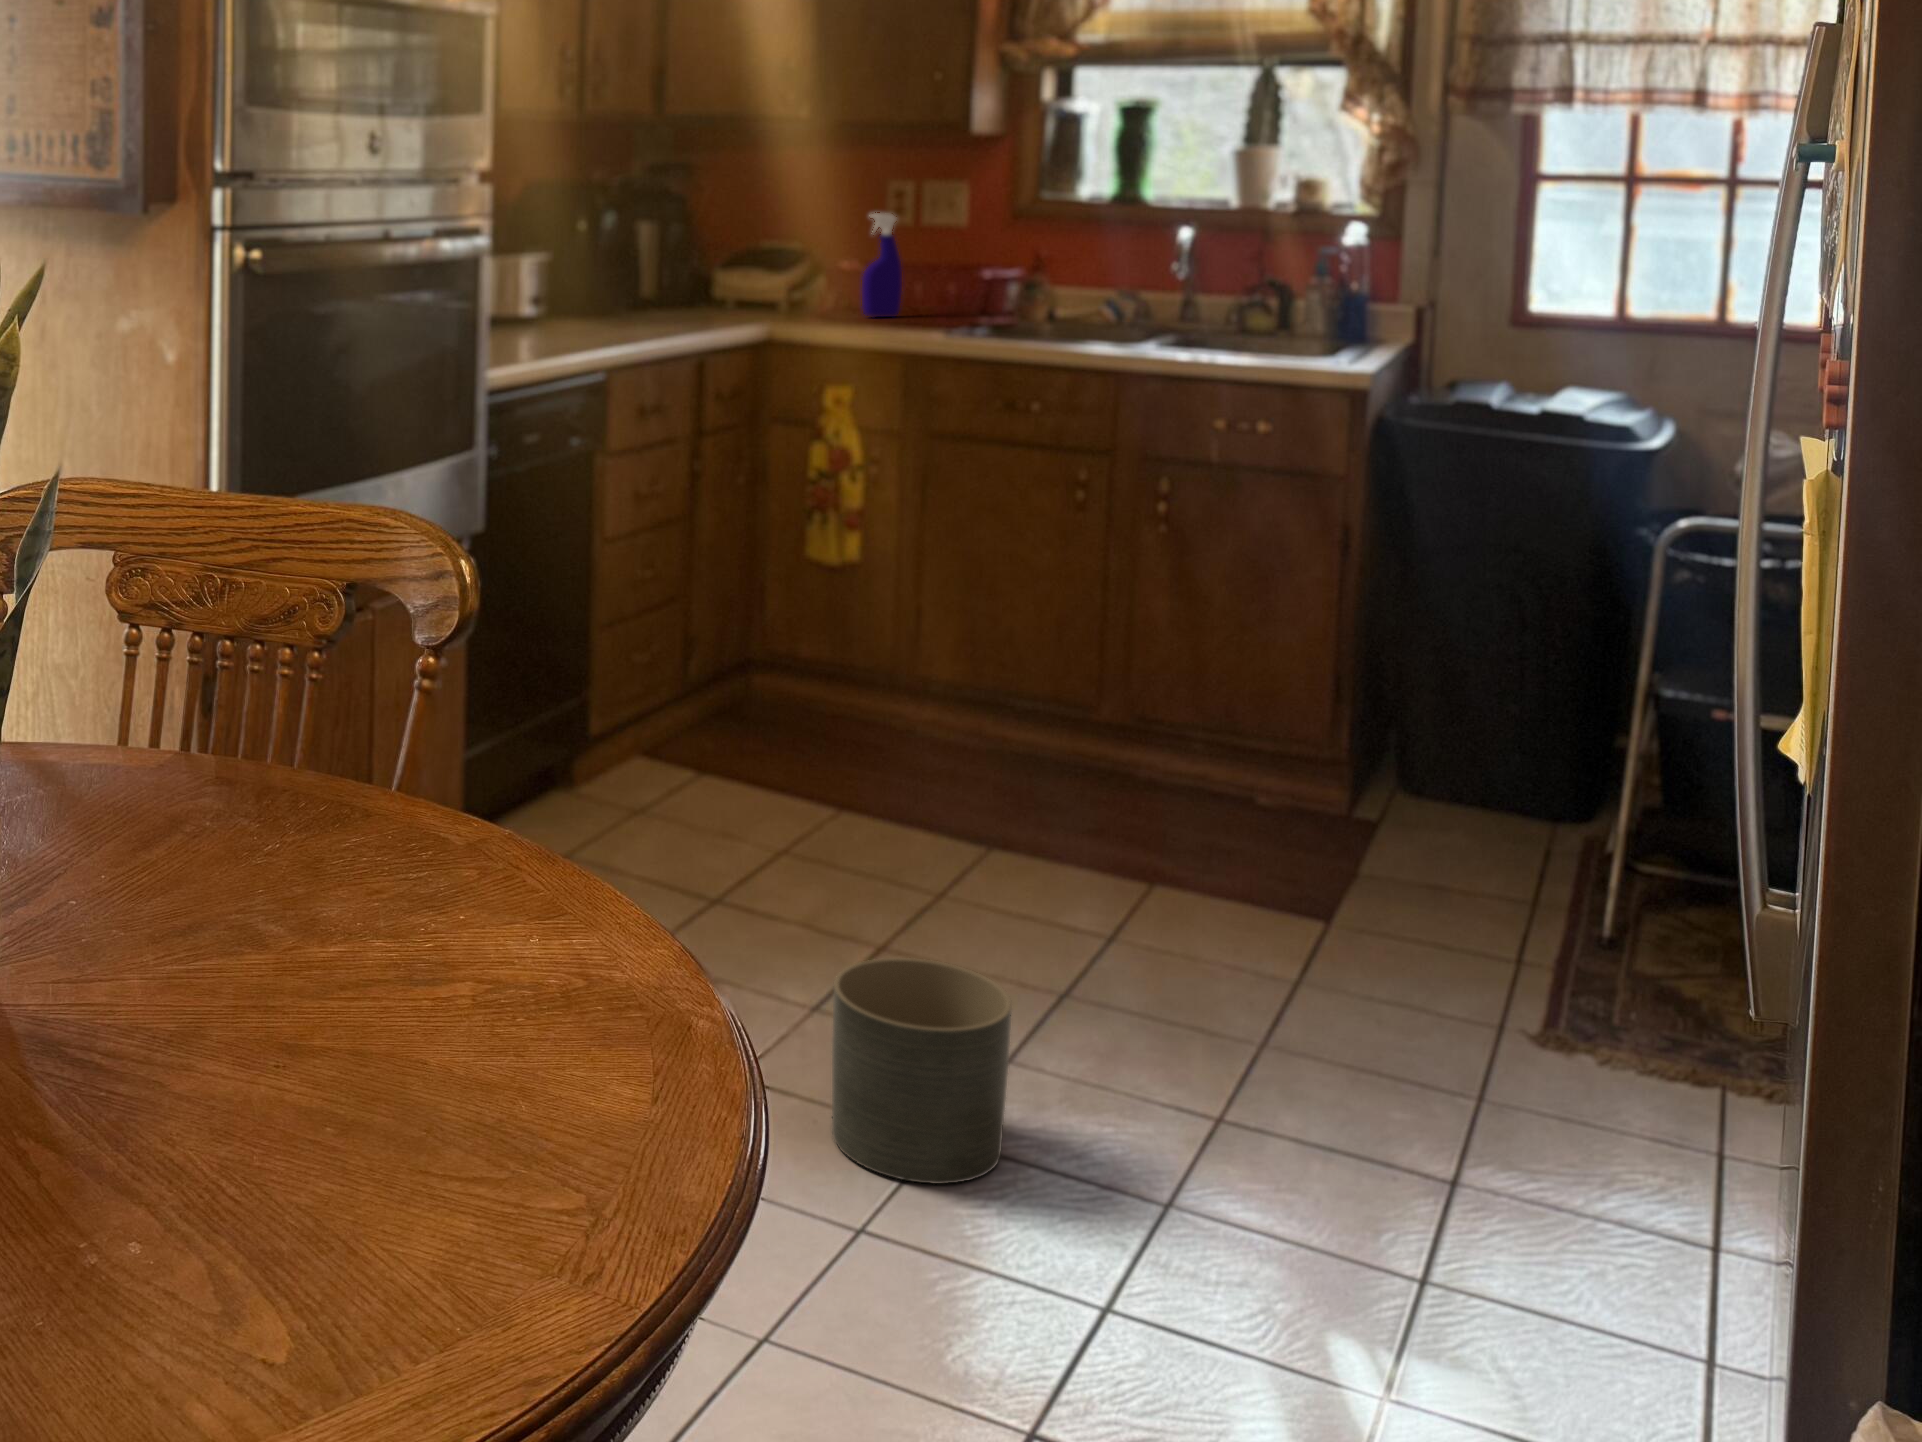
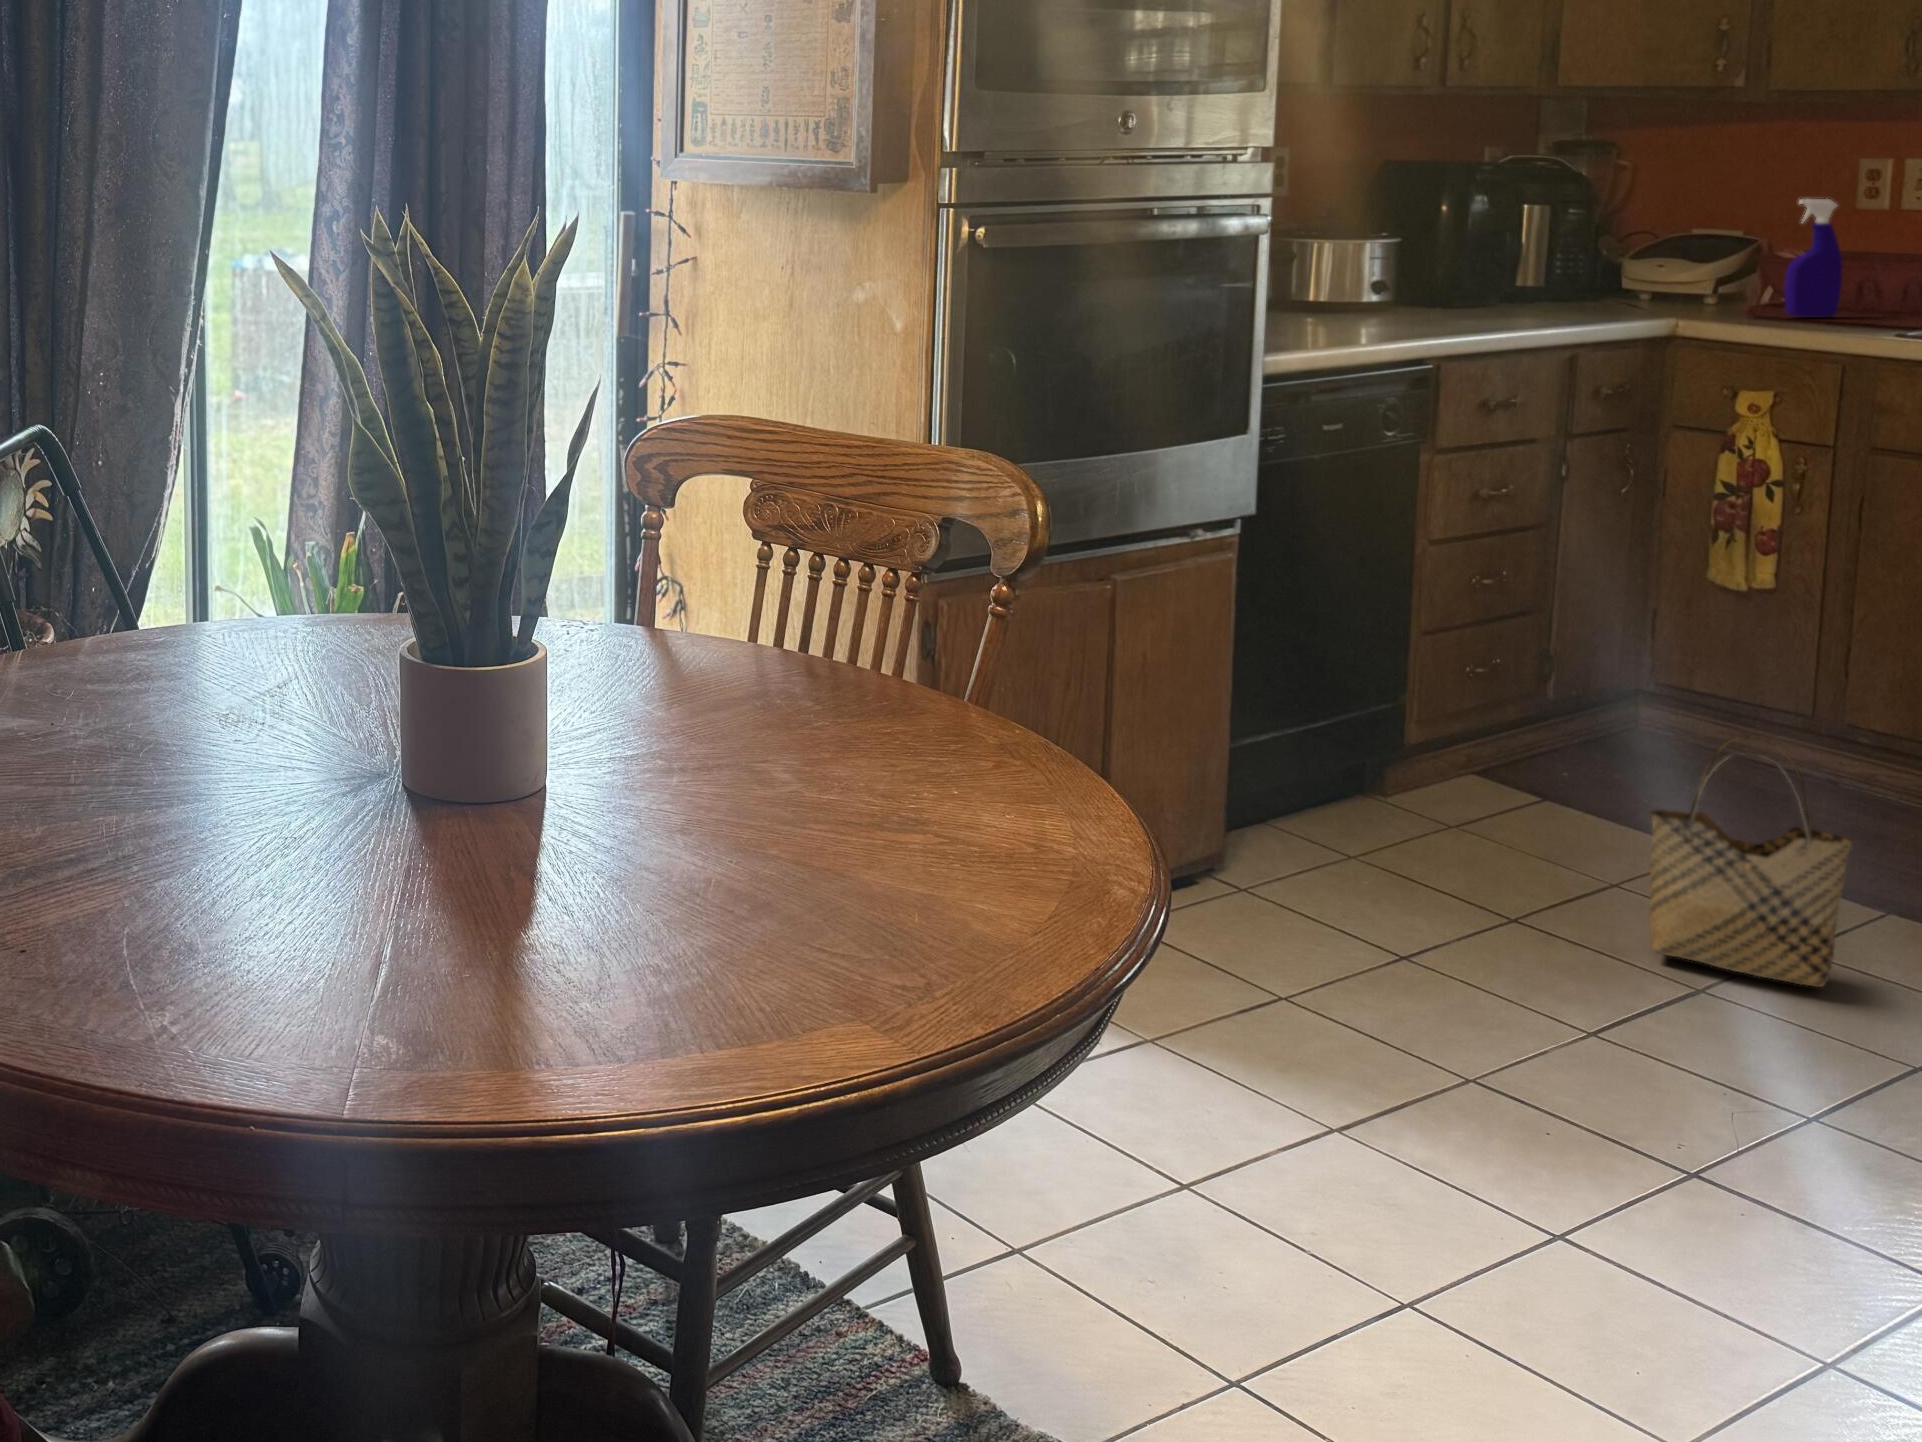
woven basket: none [843,699,999,920] -> present [1650,735,1852,987]
planter: present [832,958,1012,1184] -> none [1540,984,1761,1227]

